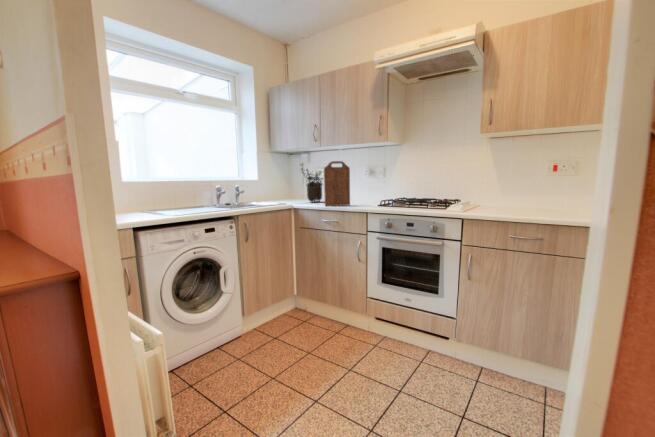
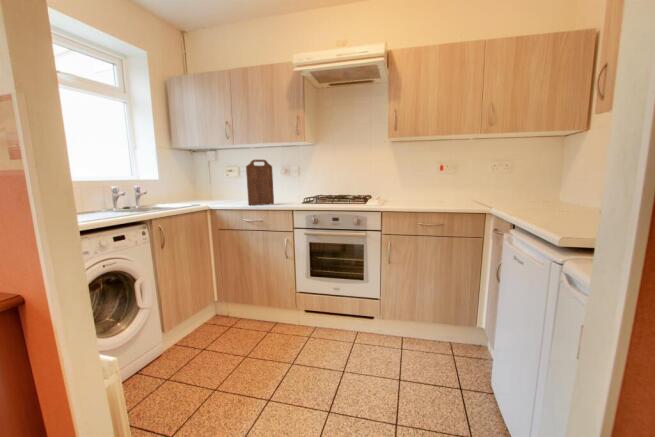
potted plant: present [302,169,323,202] -> none [214,162,244,202]

